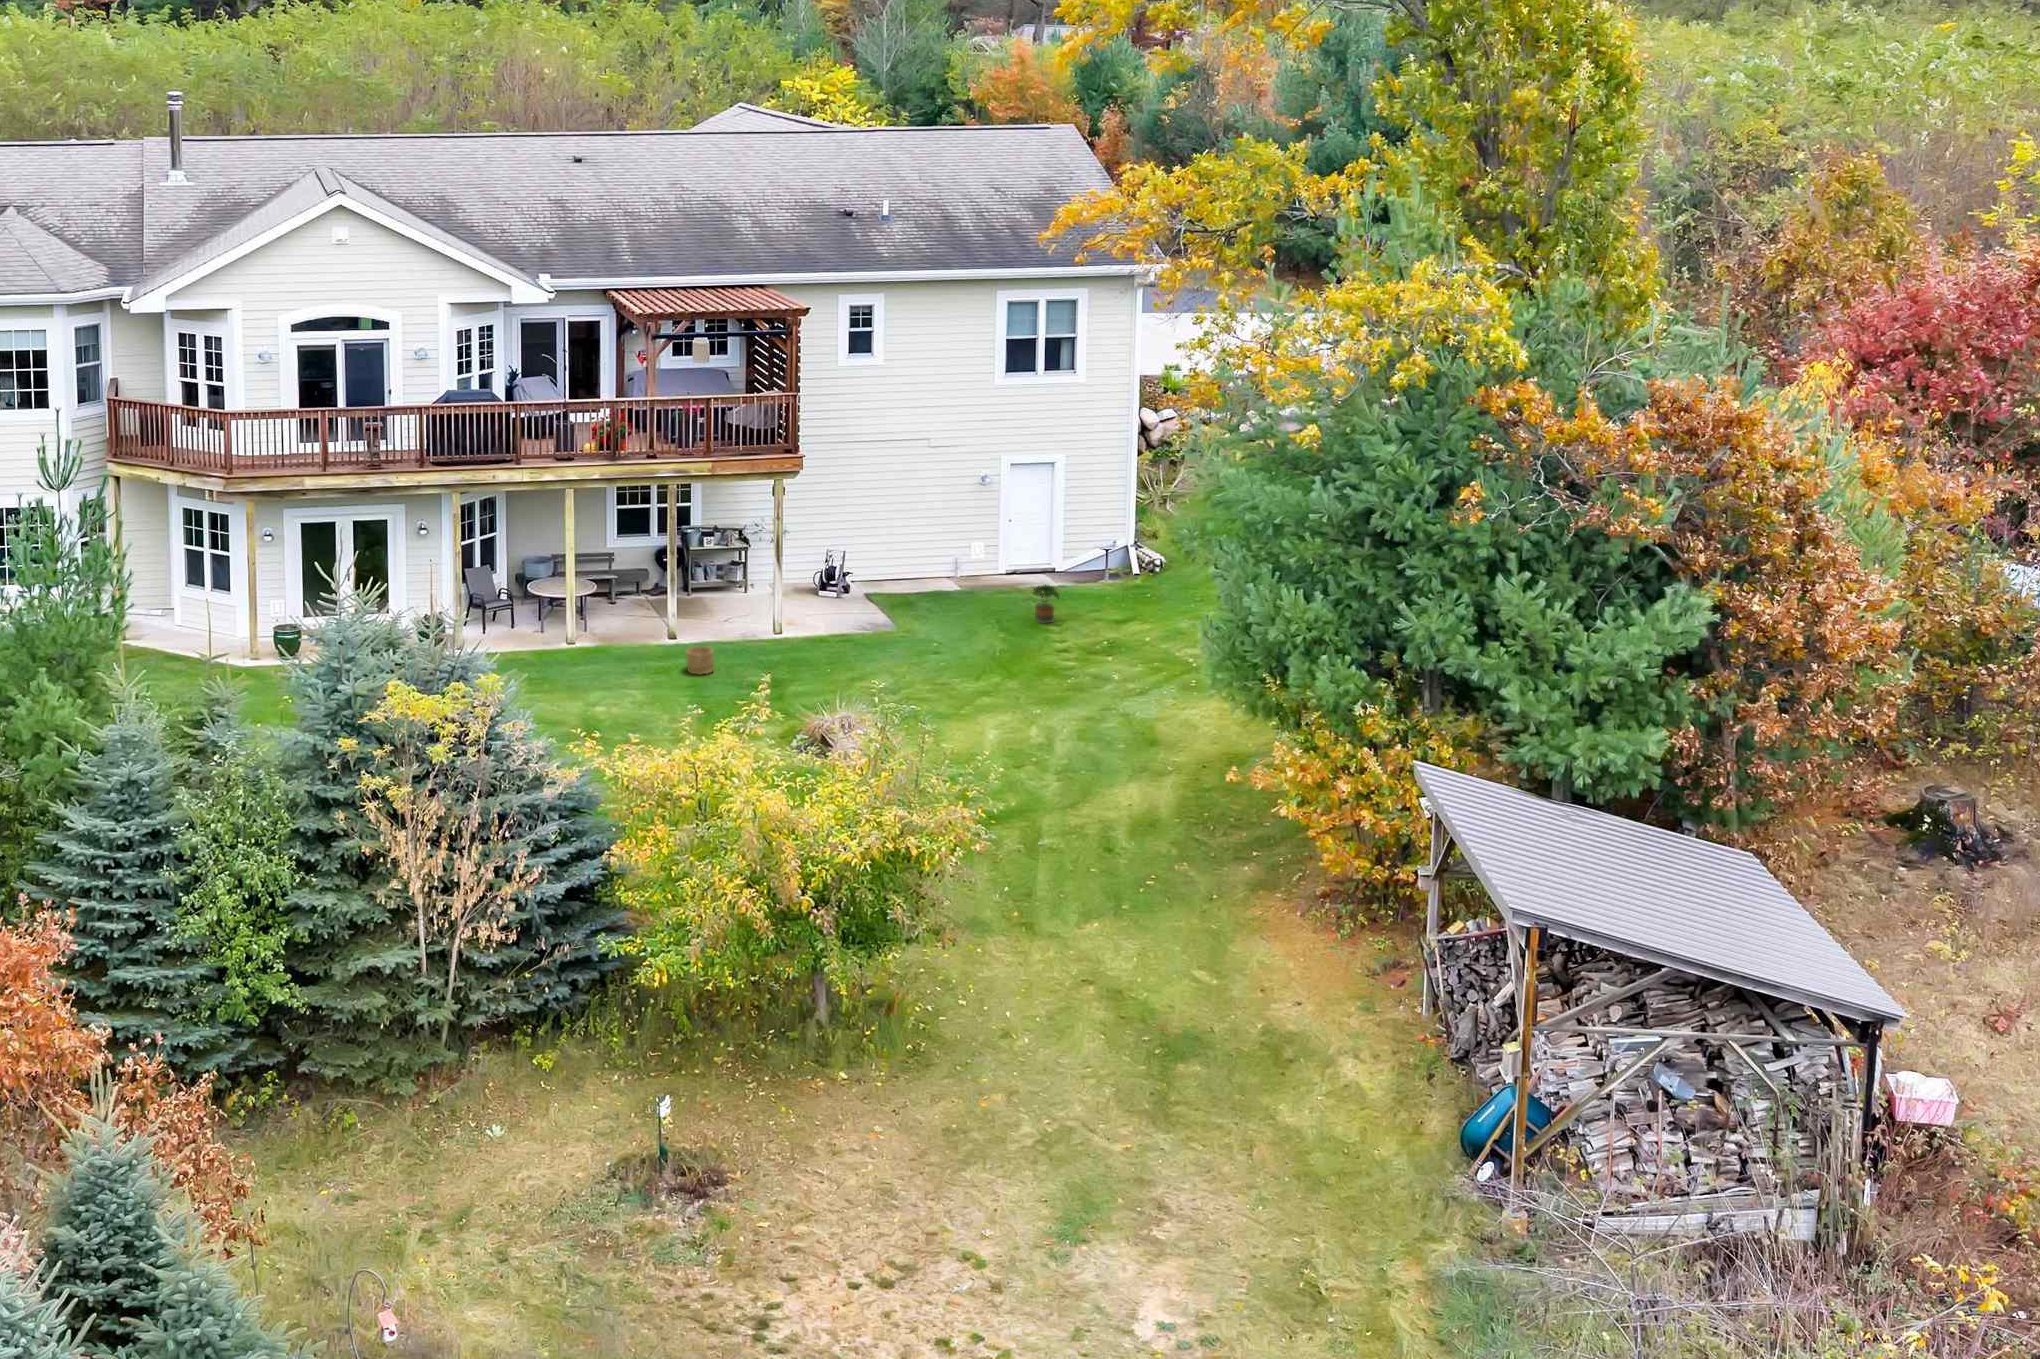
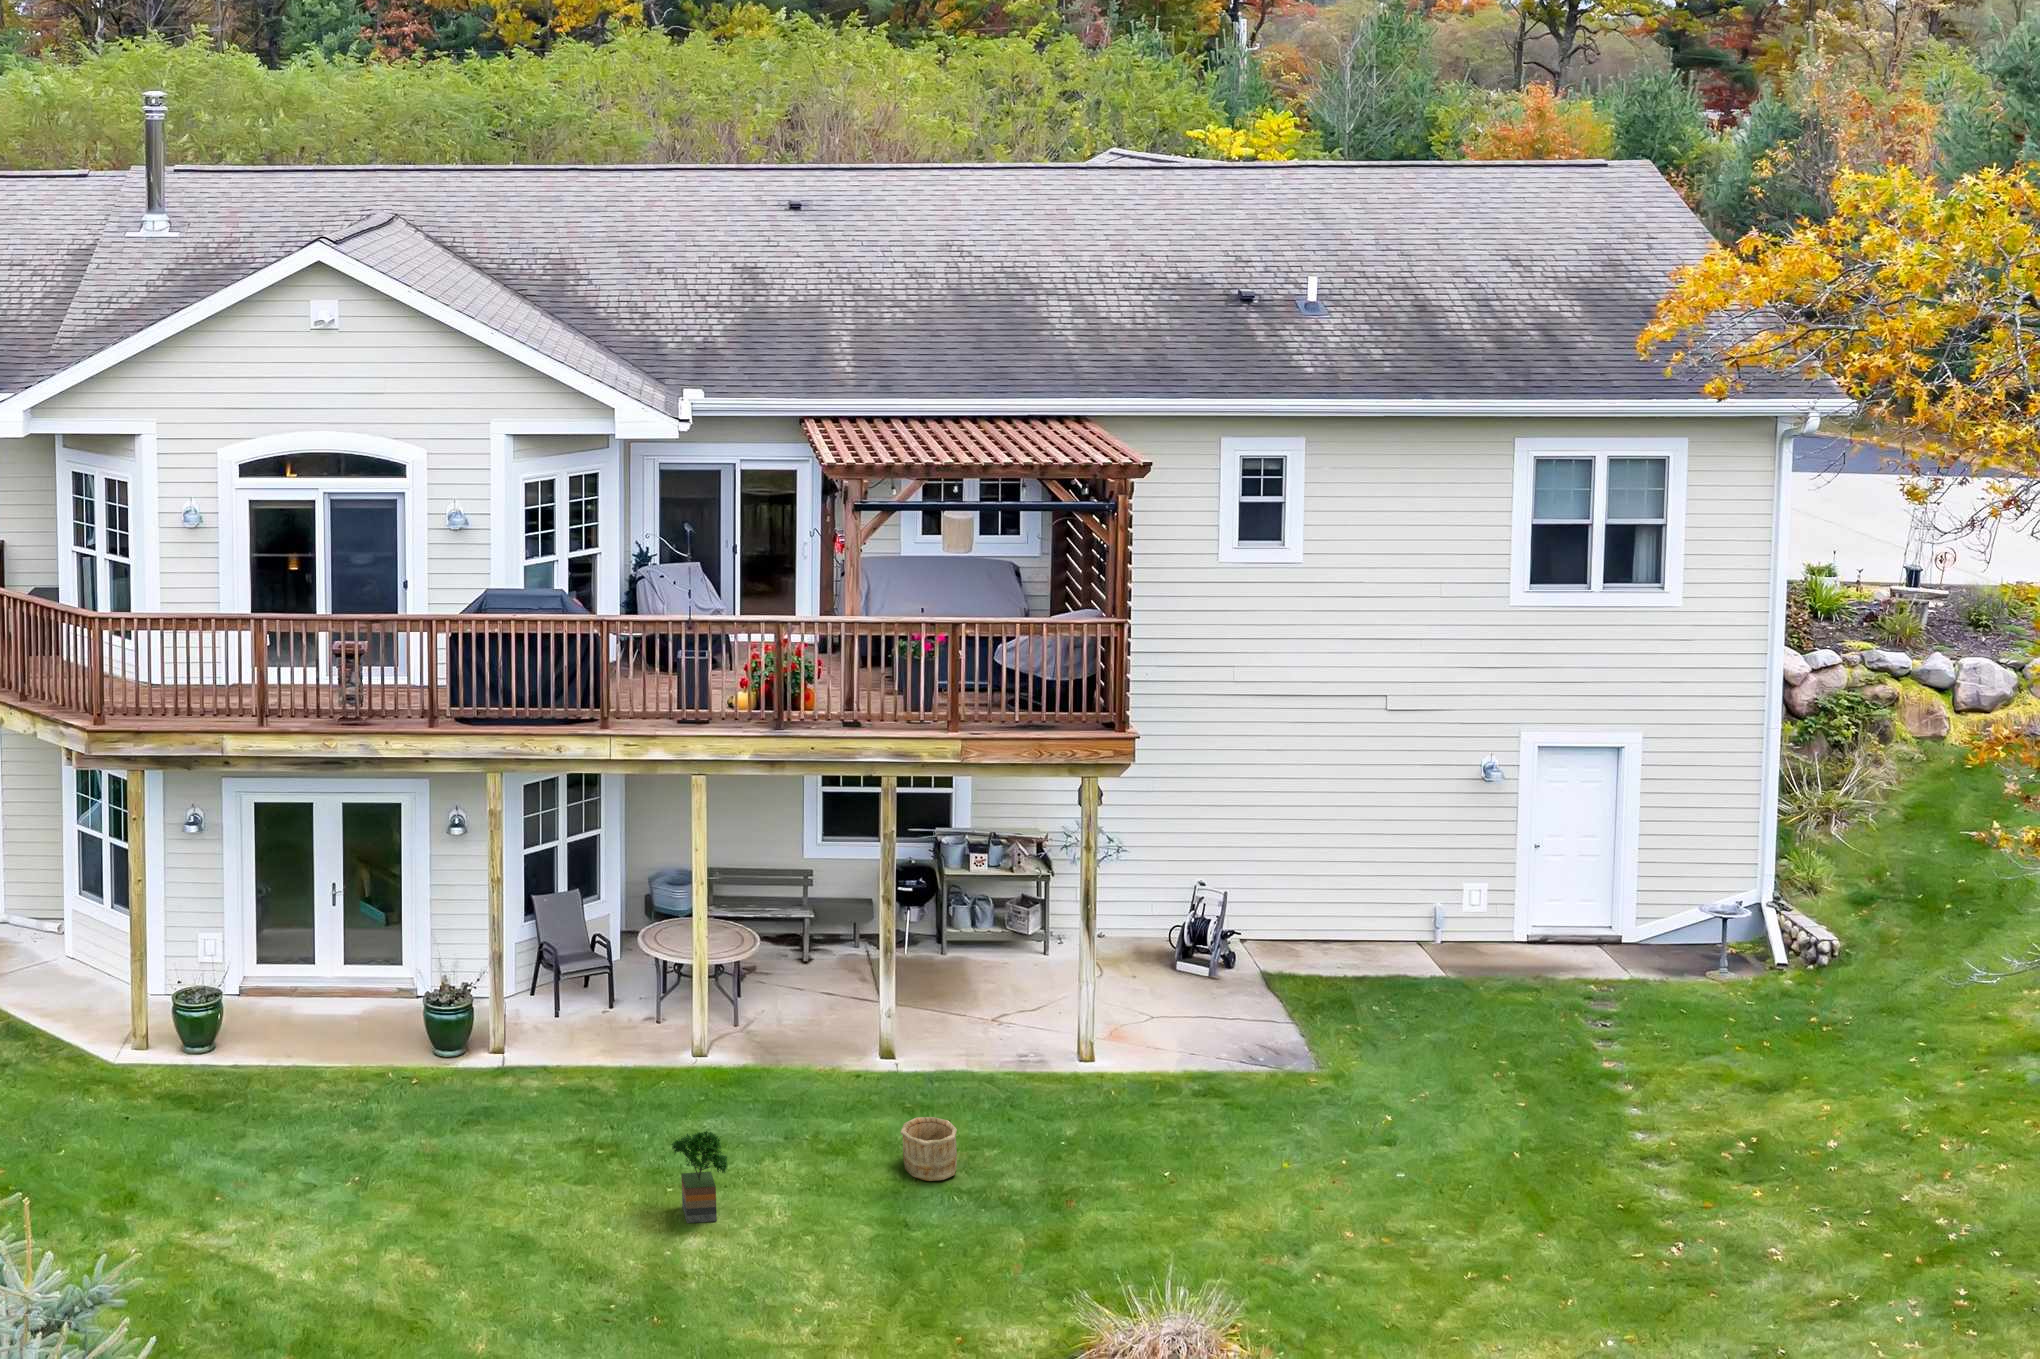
potted tree: present [1033,584,1059,624] -> present [671,1131,727,1223]

